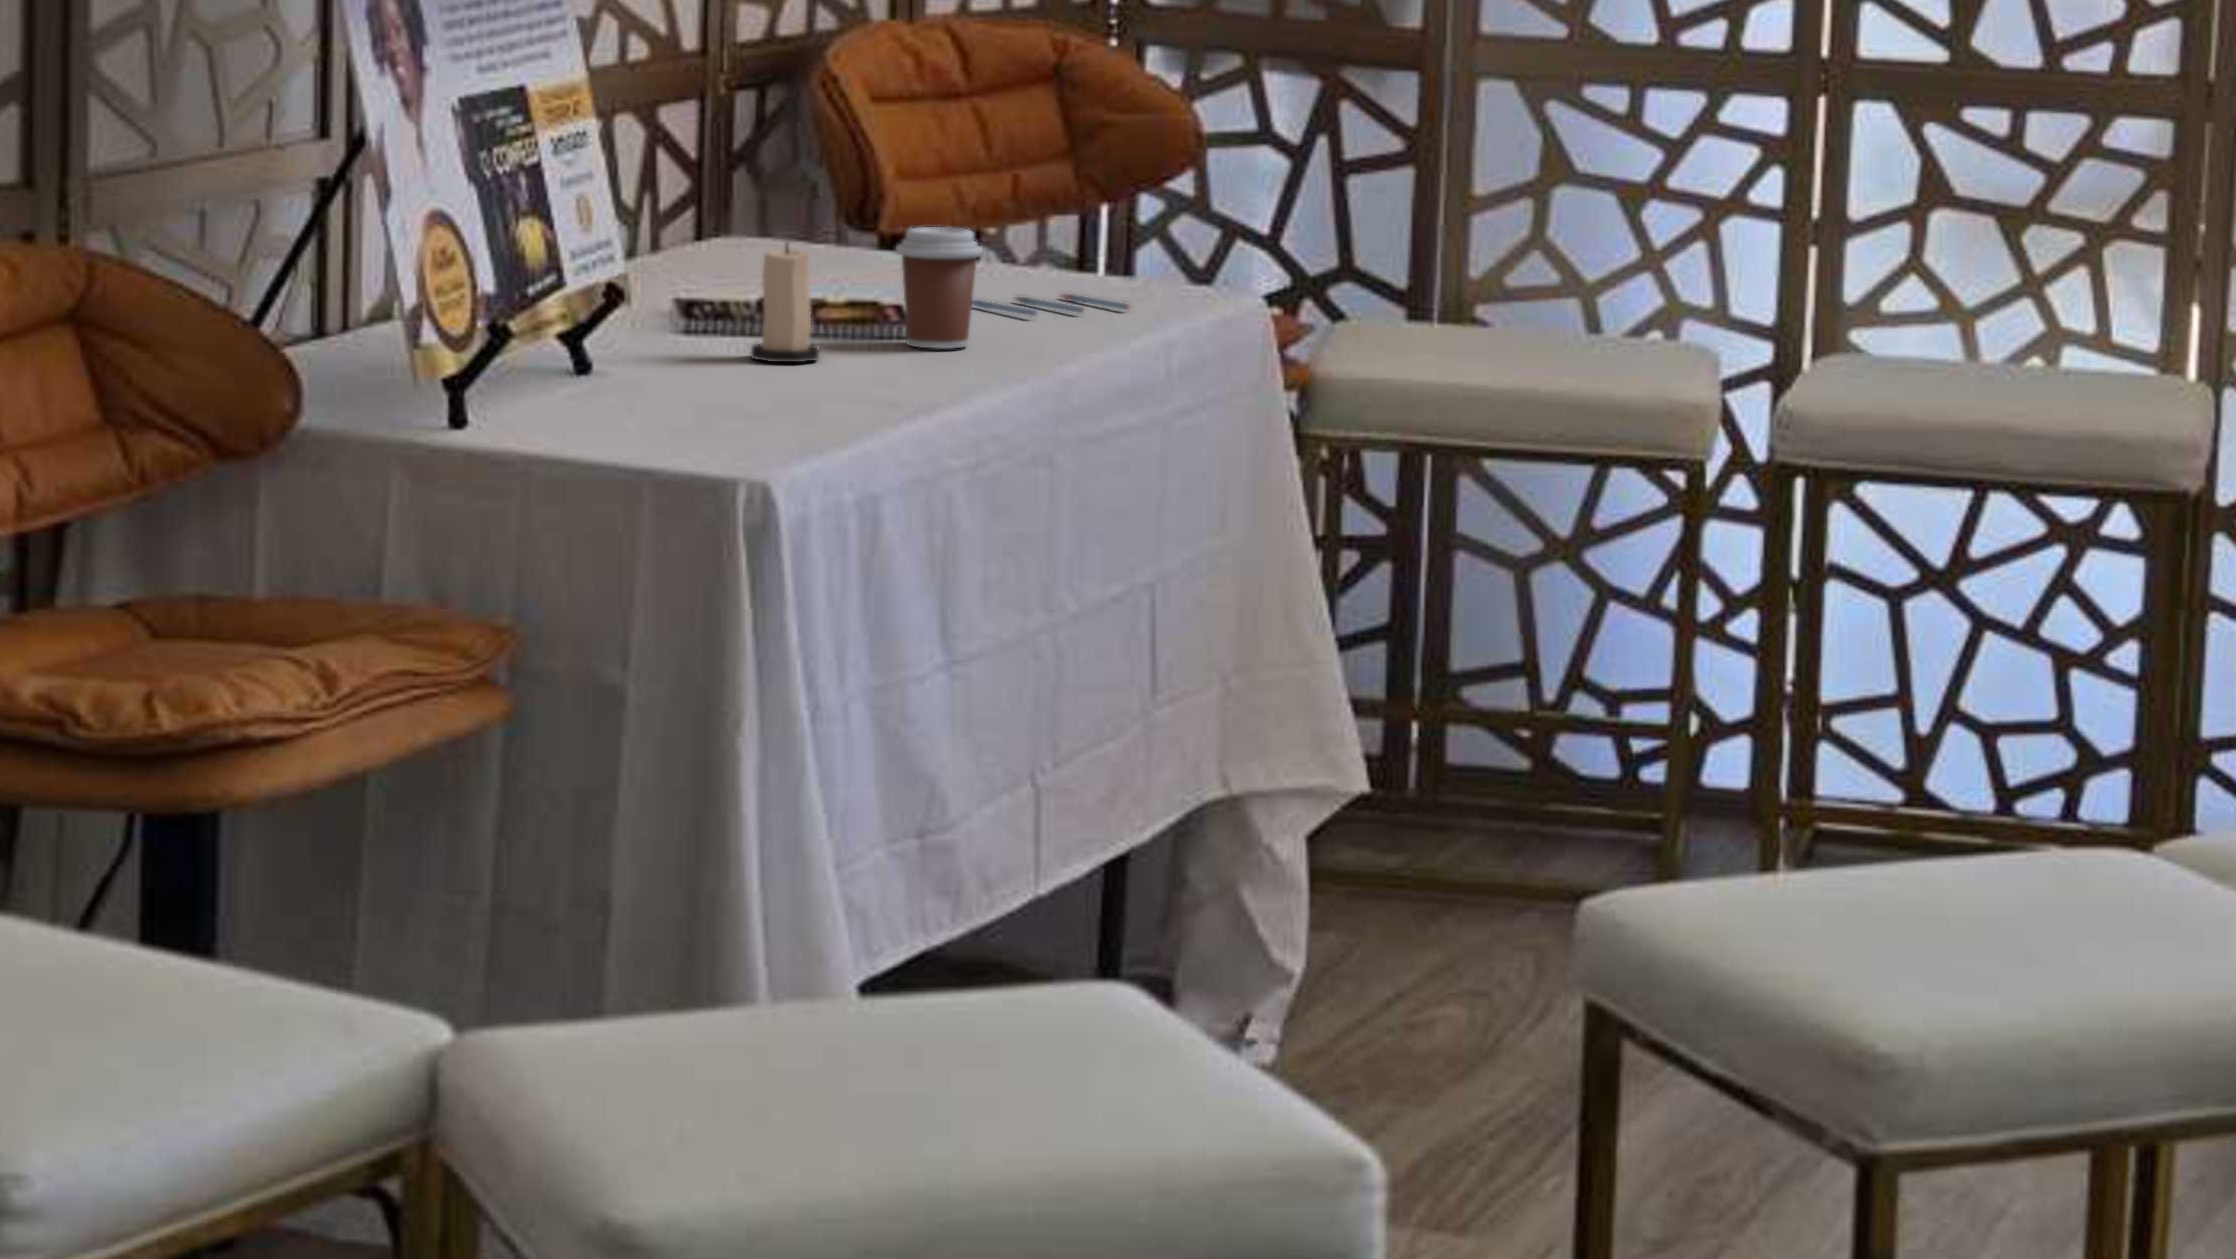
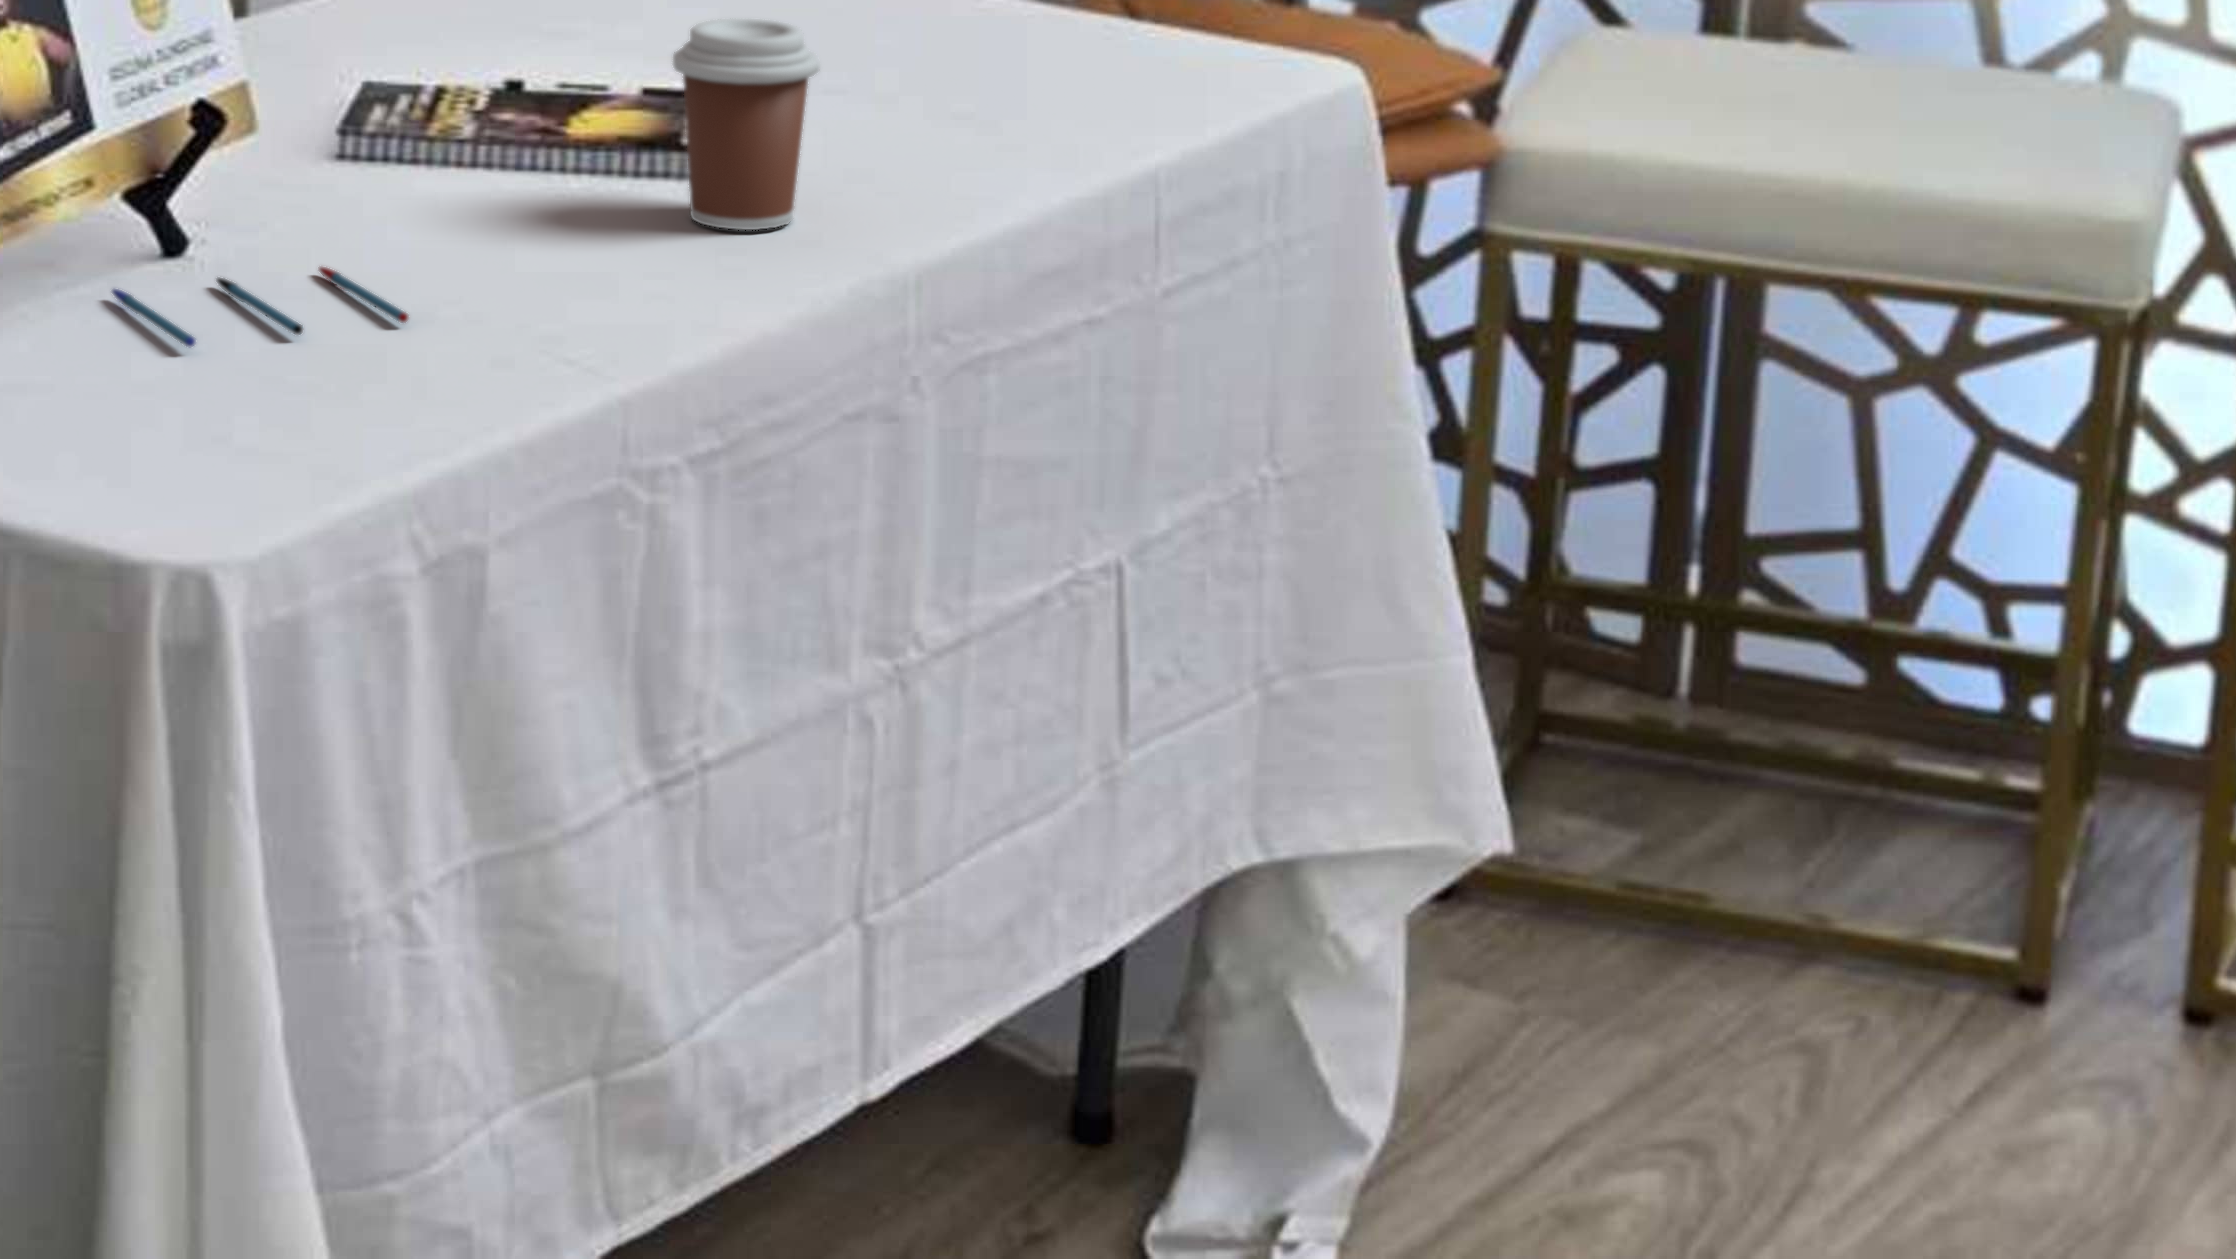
candle: present [751,243,819,362] -> none [401,57,520,265]
pen: present [972,294,1129,316] -> present [112,267,408,347]

